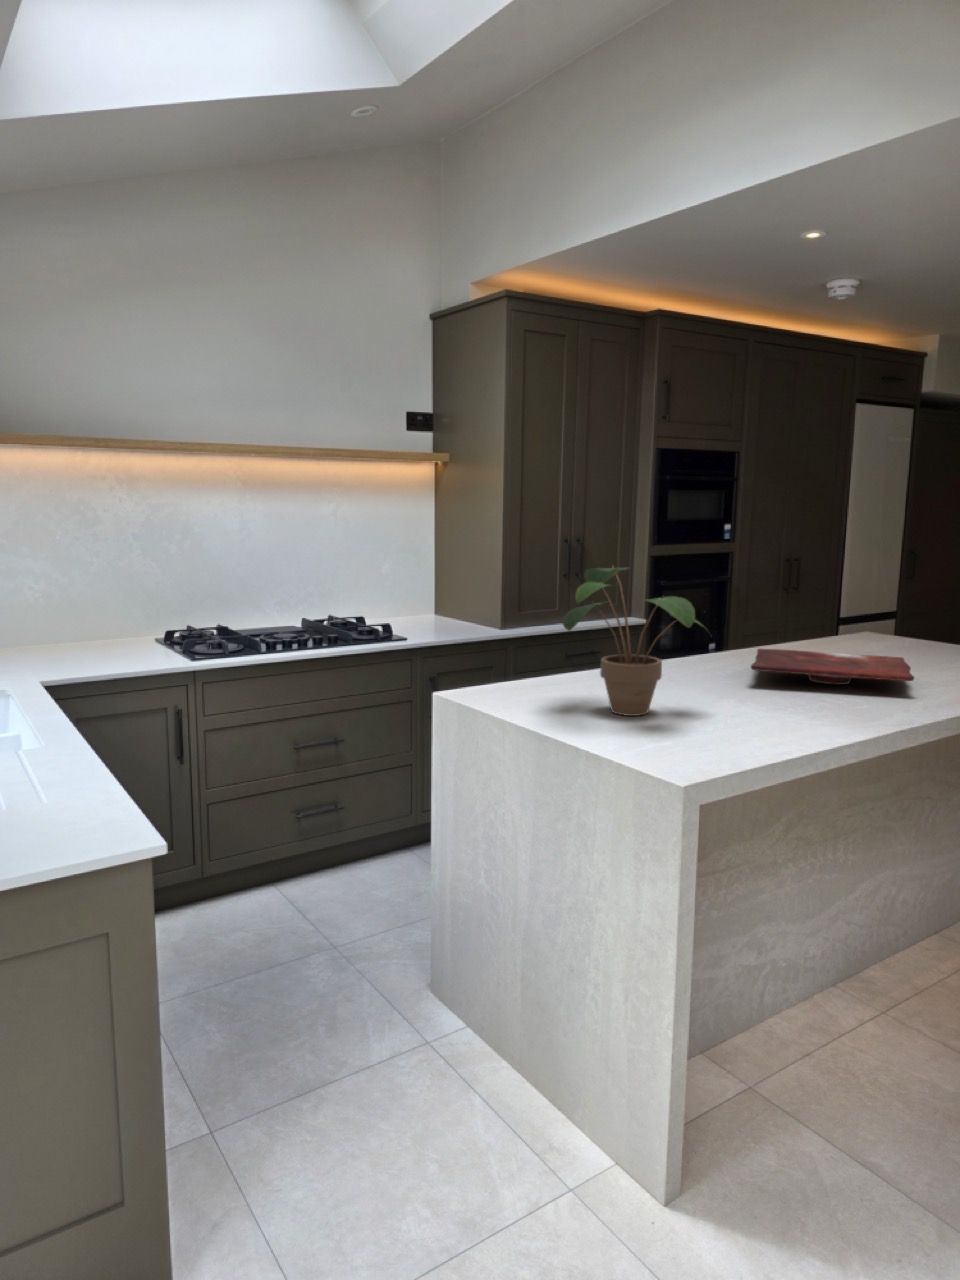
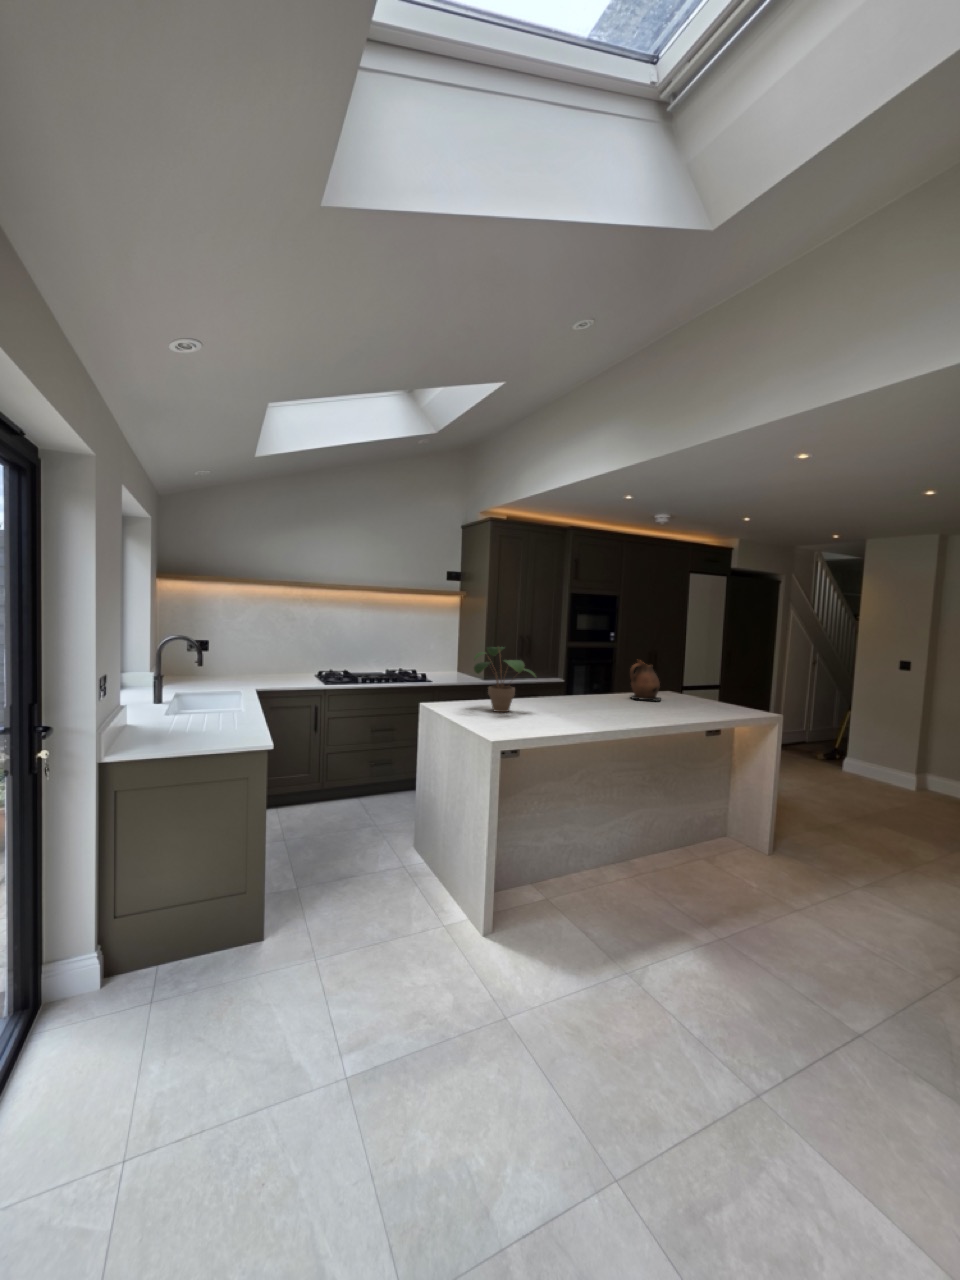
ceramic pitcher: none [830,577,905,662] -> present [630,660,661,701]
cutting board: present [751,649,914,684] -> none [568,691,648,708]

